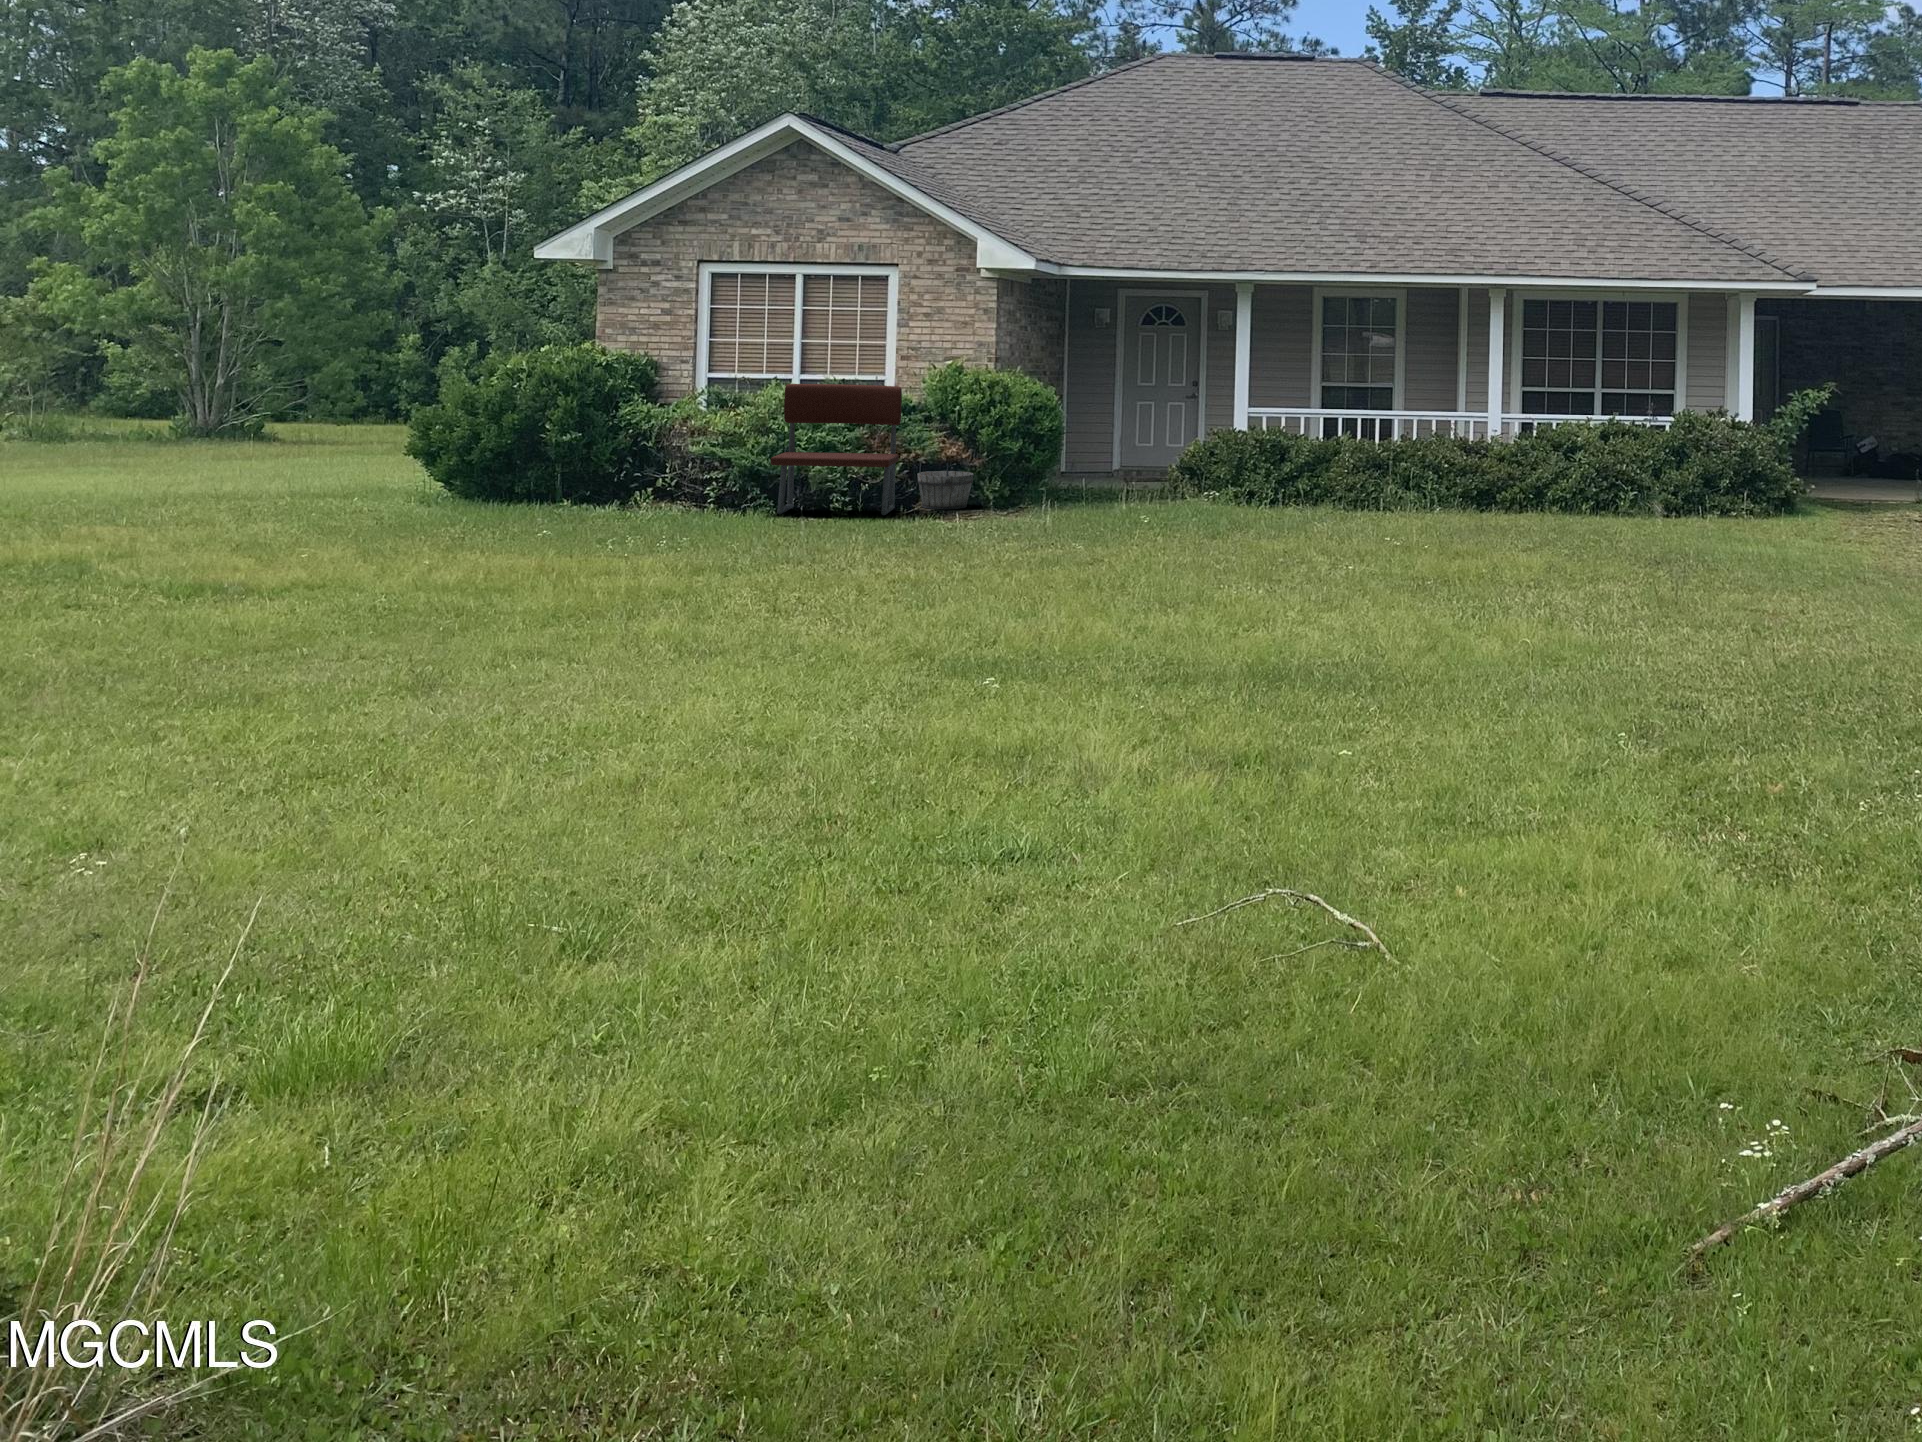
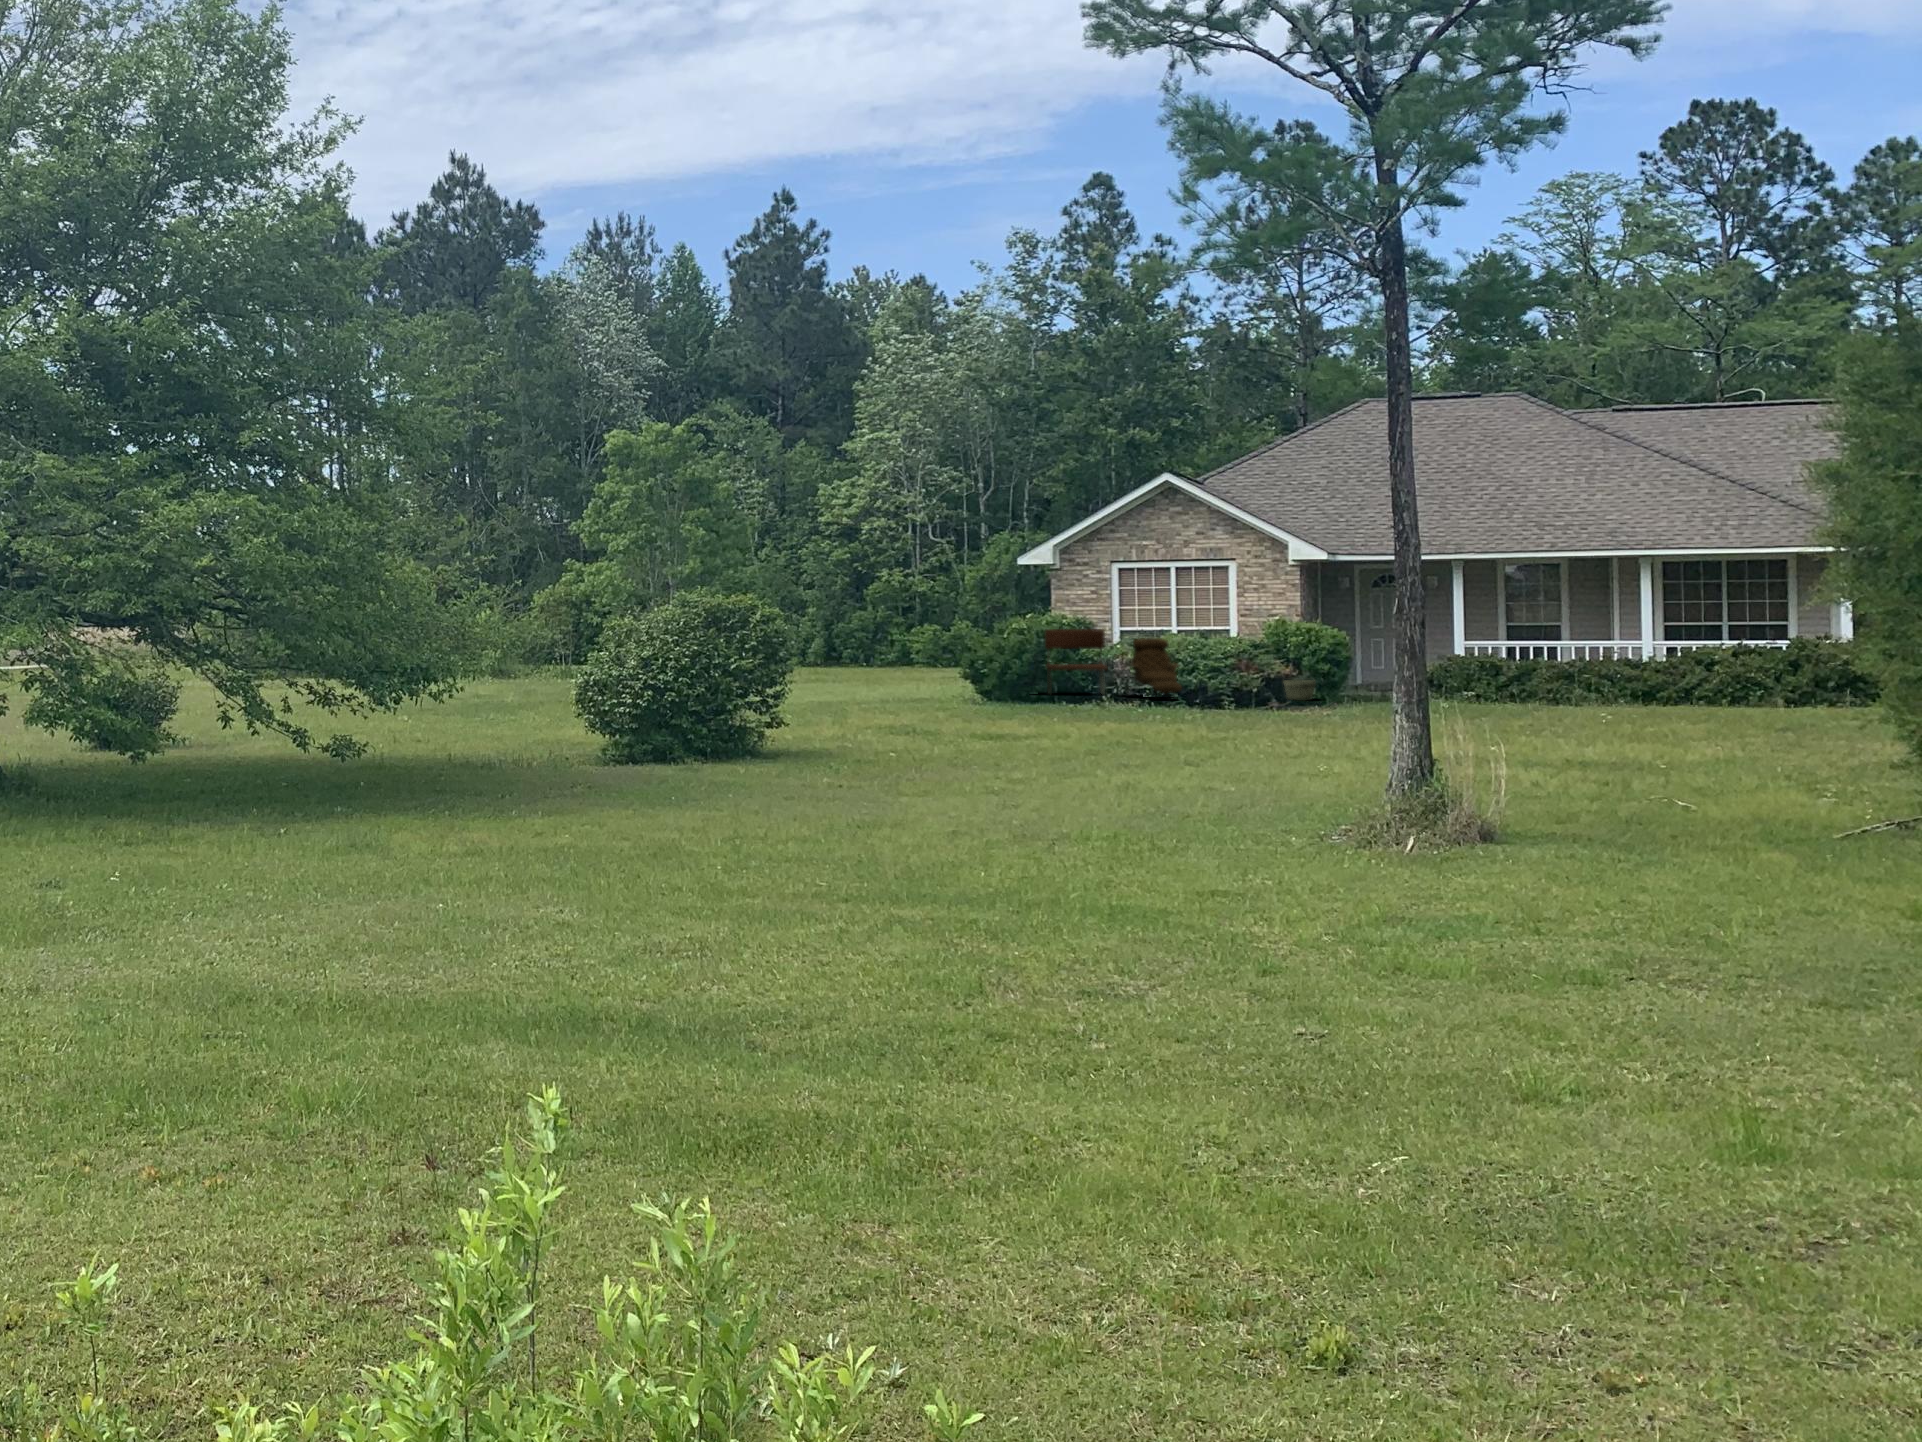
bench: present [771,384,902,515] -> present [1044,629,1107,694]
lounge chair: none [641,392,738,512] -> present [1131,638,1182,699]

